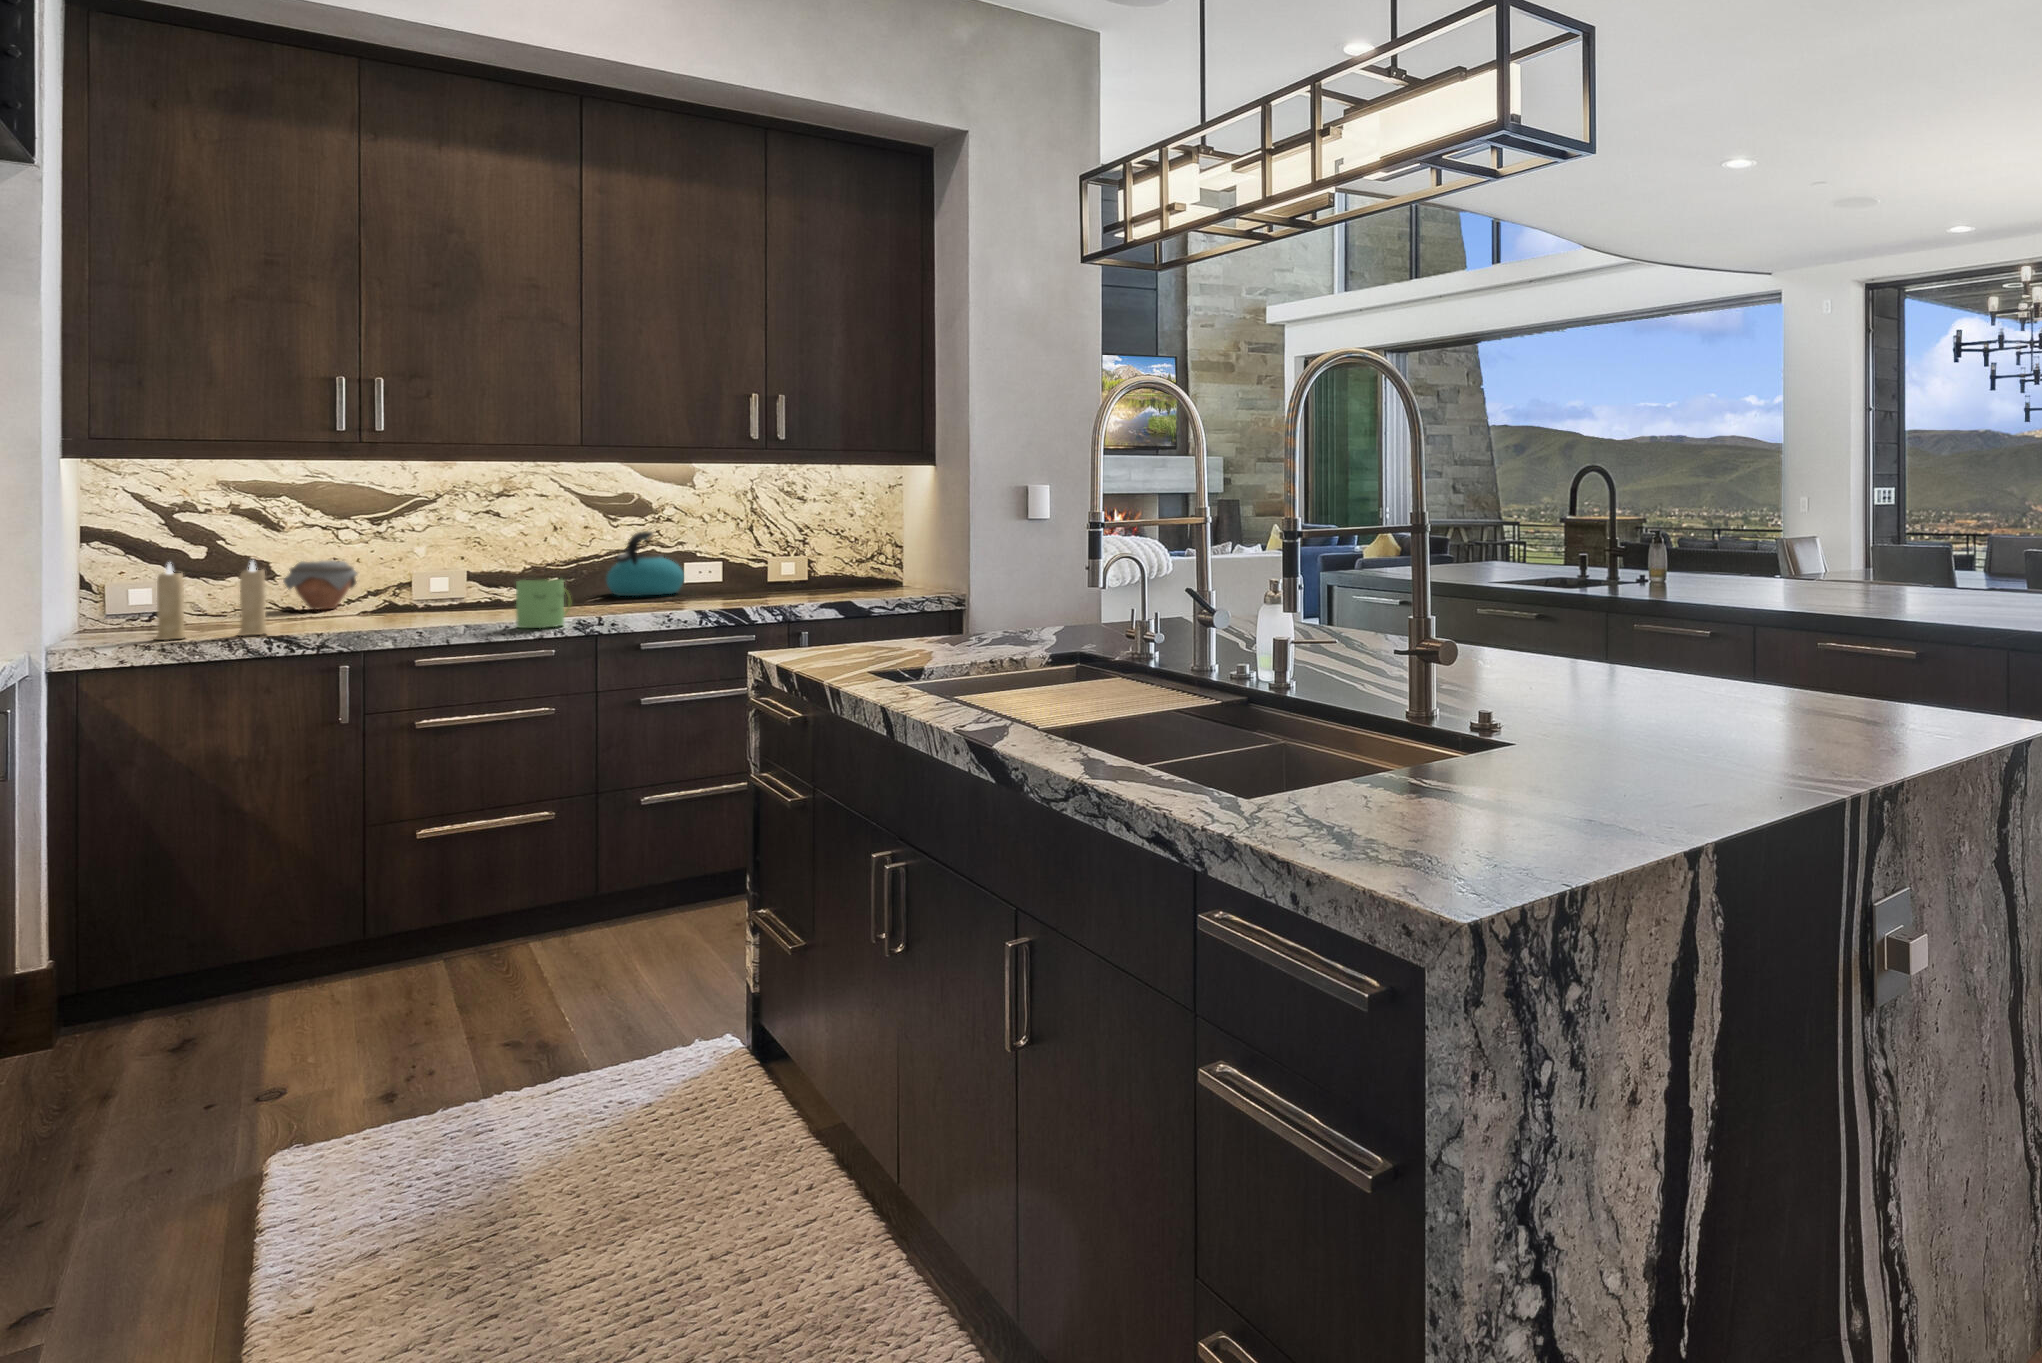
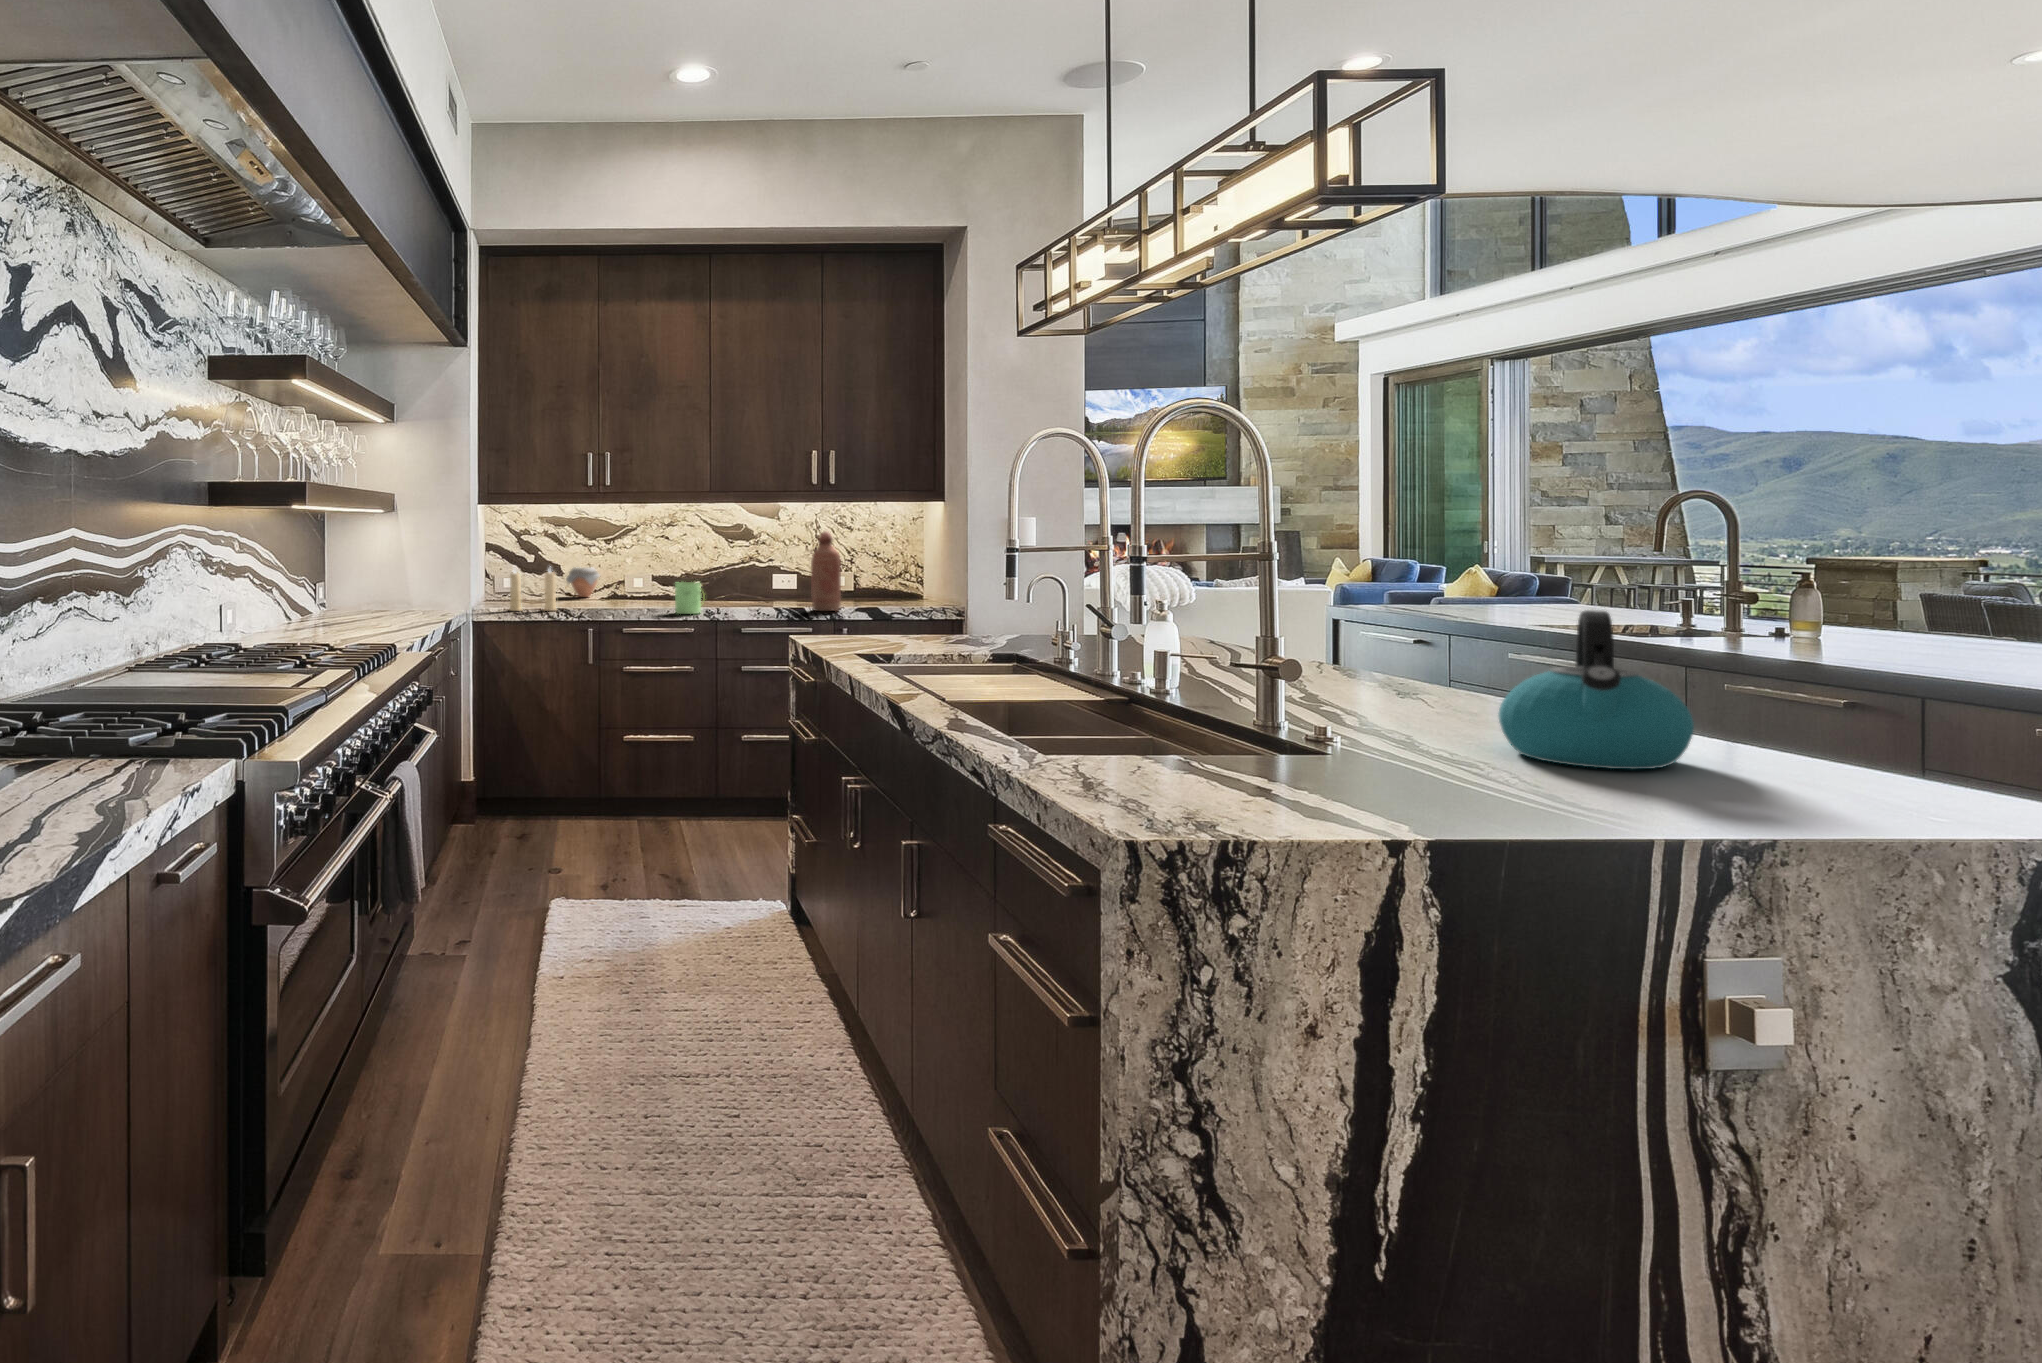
bottle: none [751,503,797,613] -> present [811,531,841,611]
kettle: present [606,531,684,596] -> present [1498,610,1694,769]

